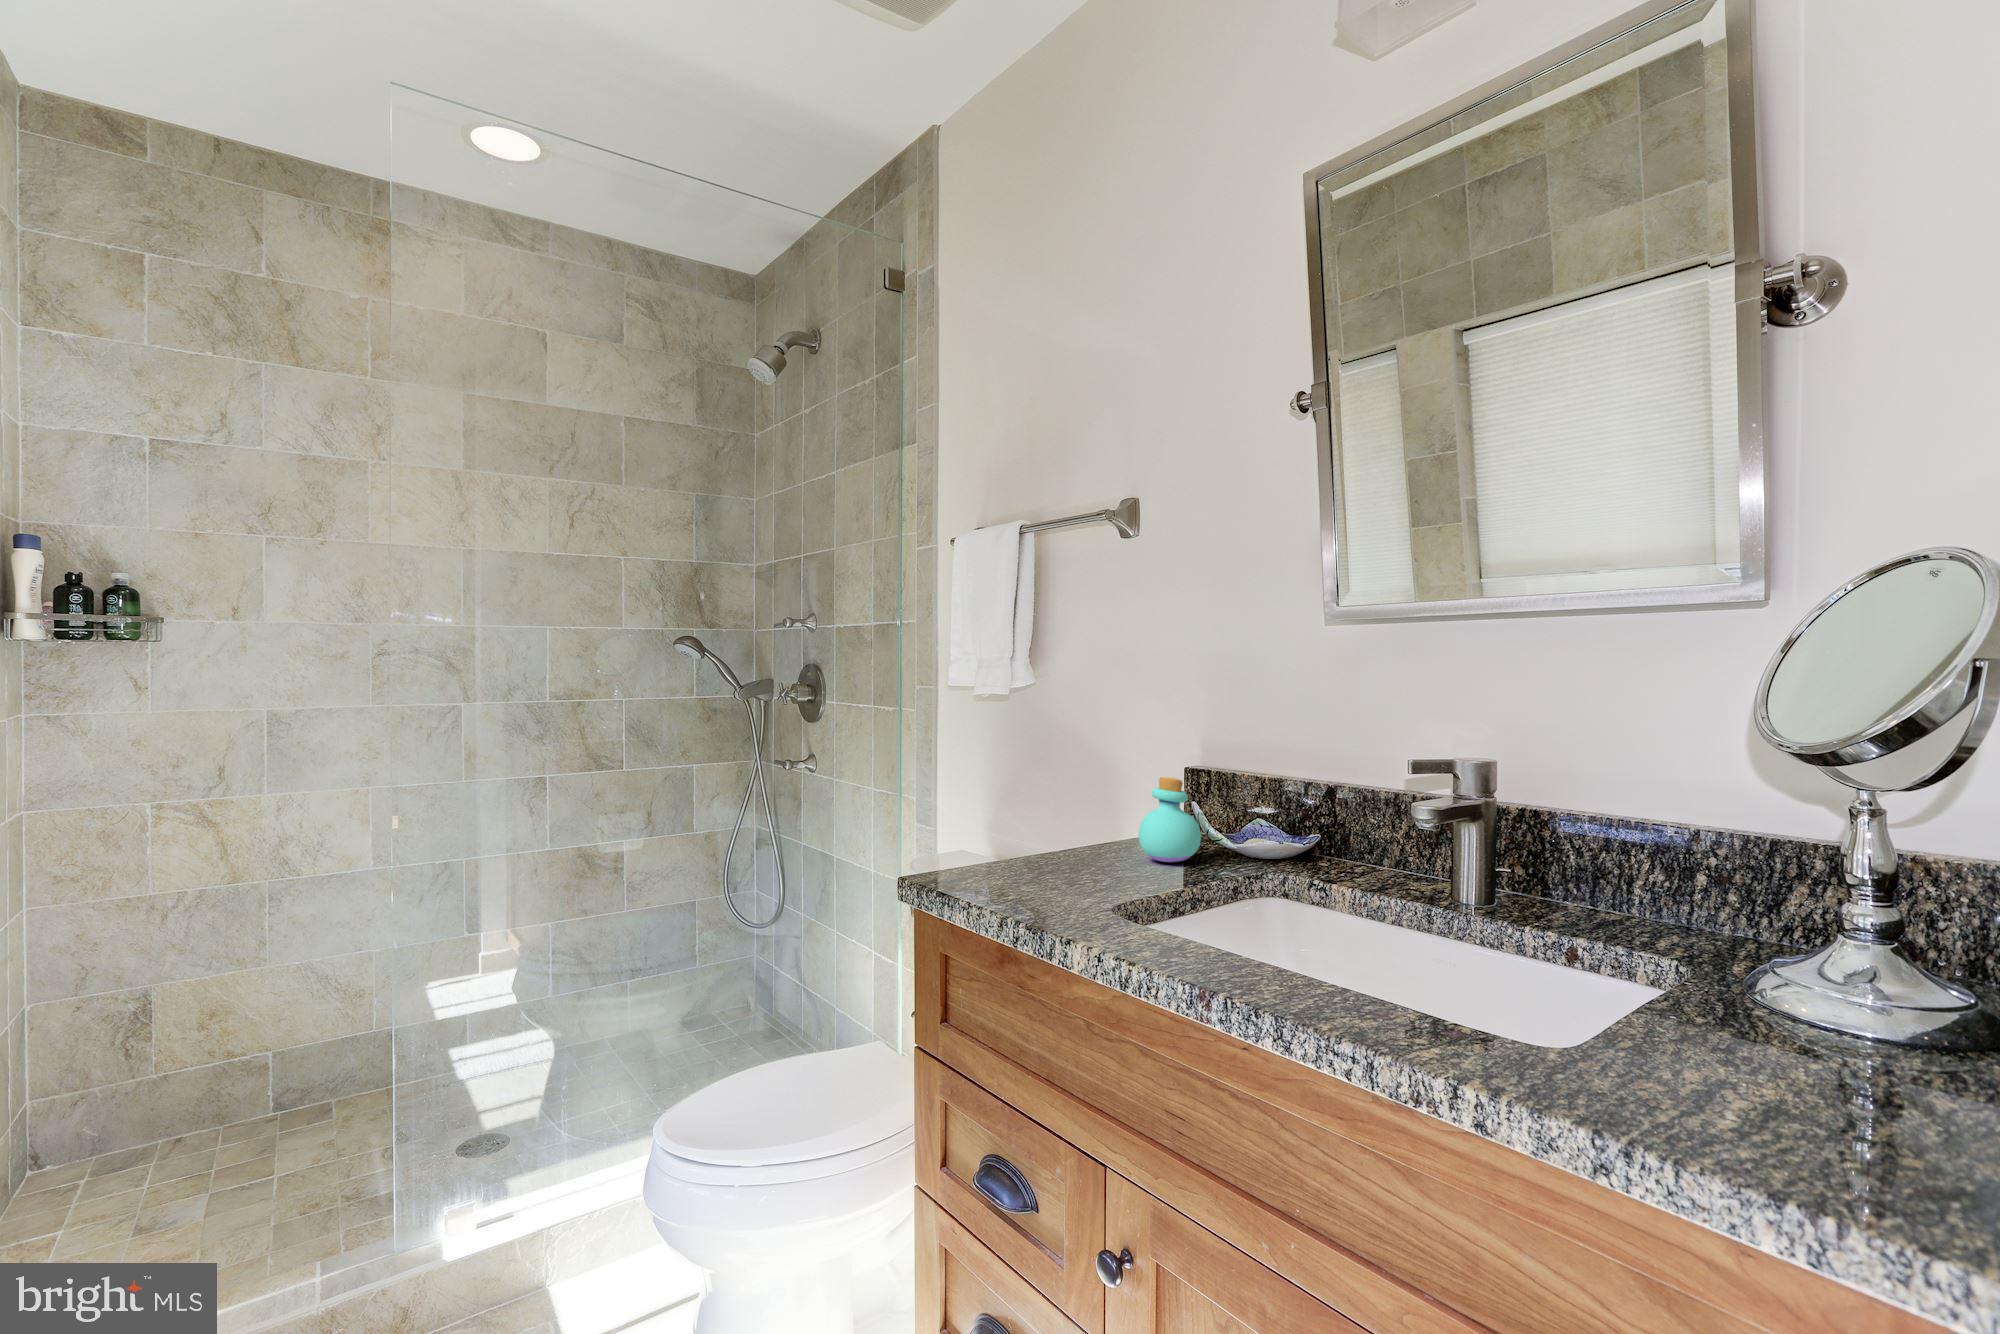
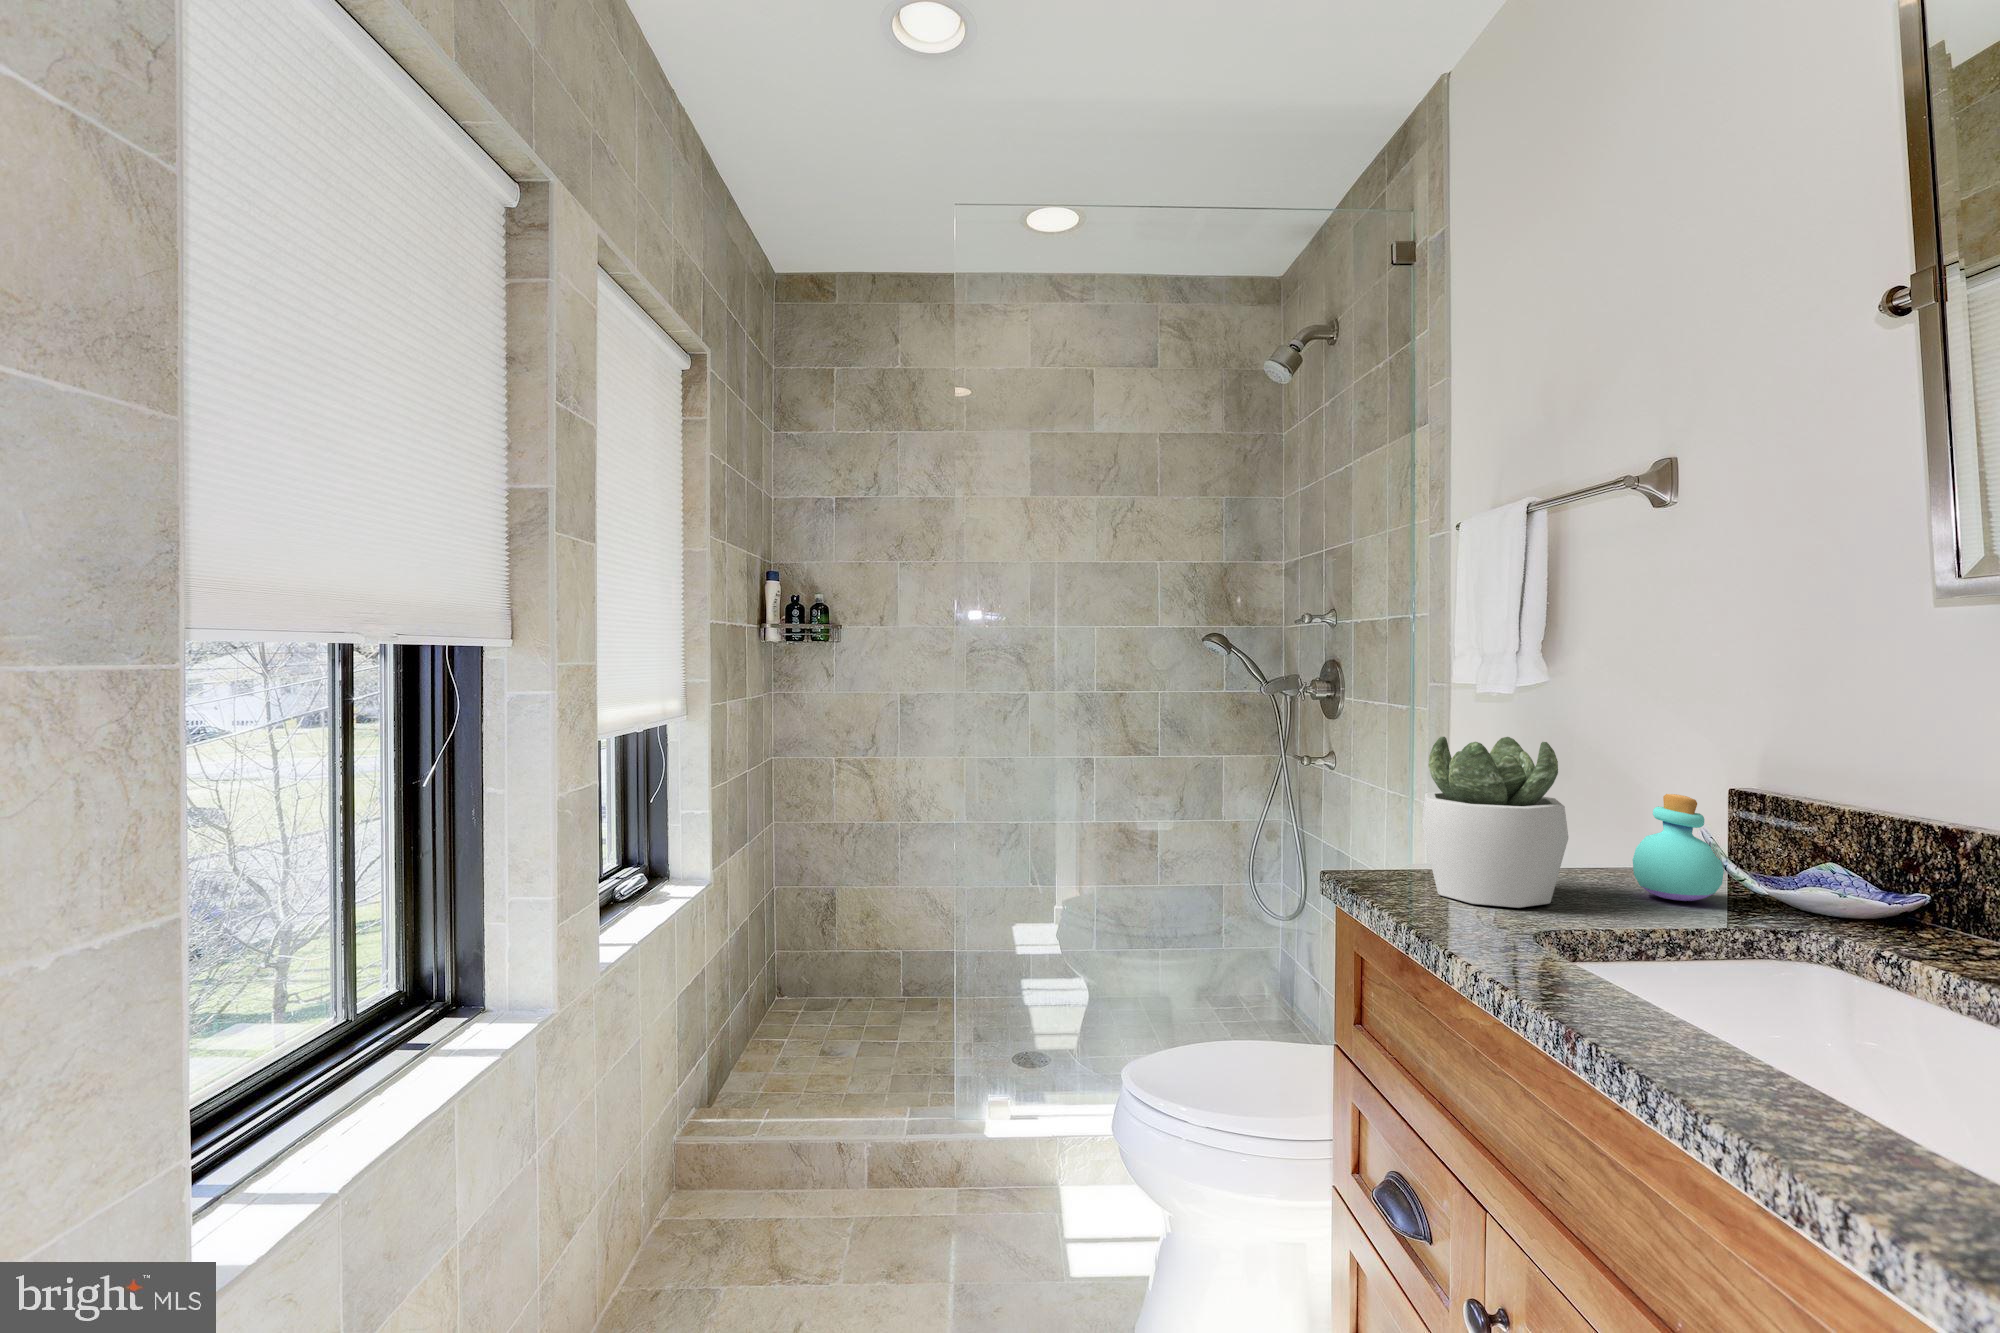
succulent plant: none [991,739,1112,891] -> present [1421,737,1568,908]

